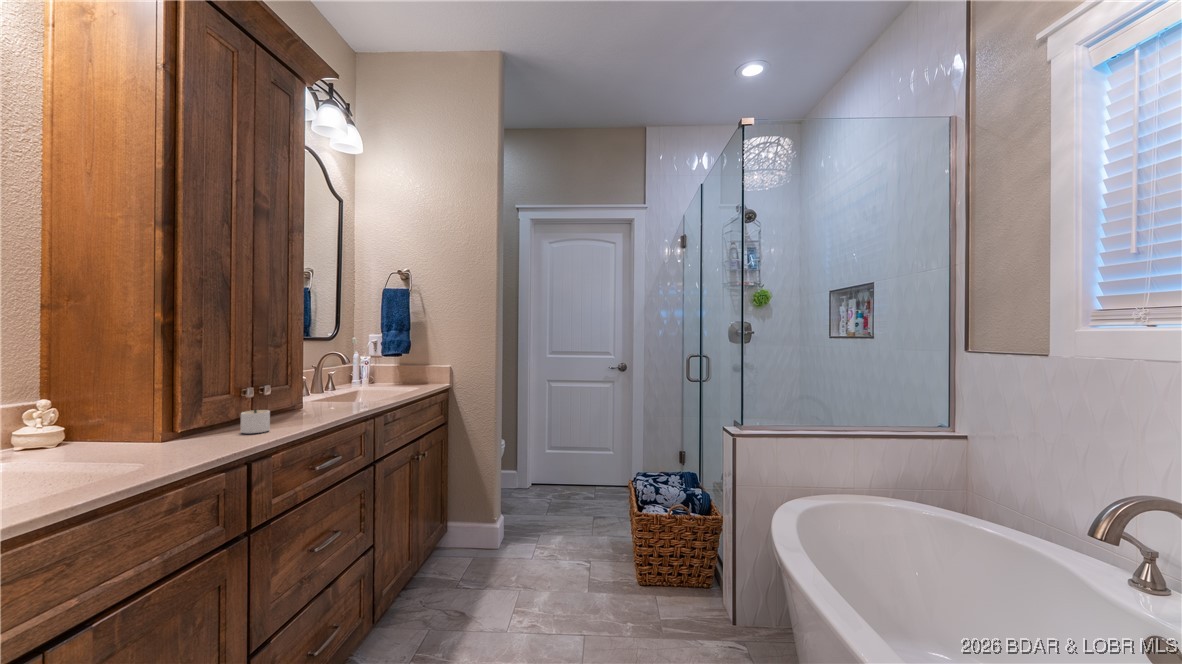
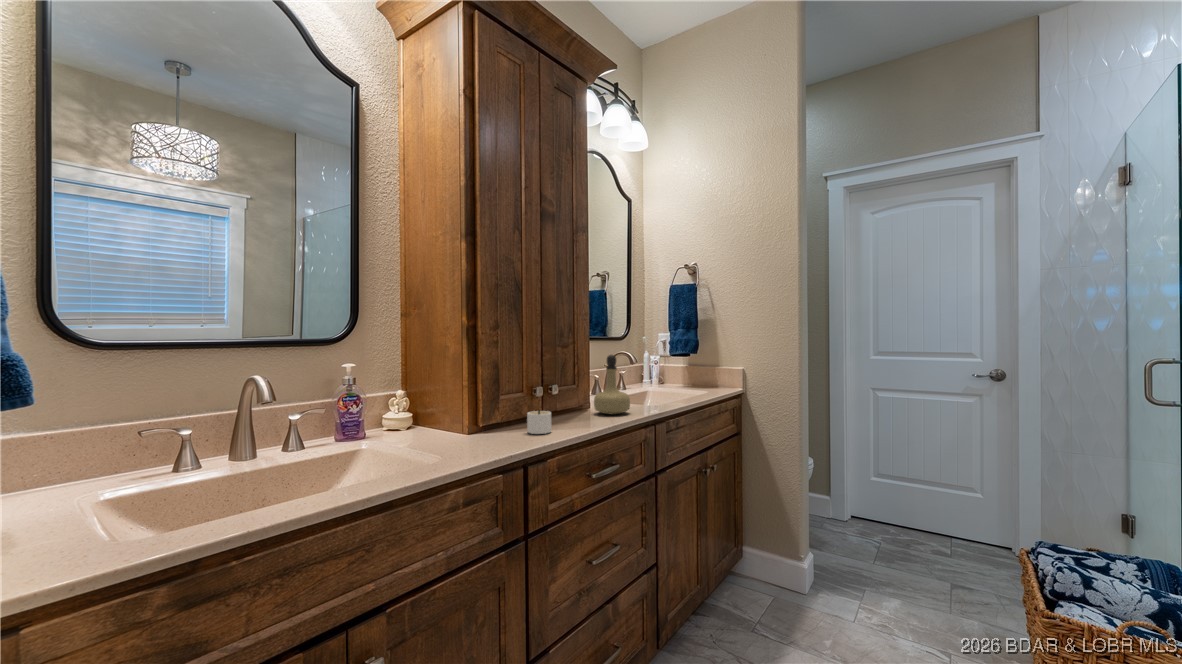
perfume bottle: none [309,354,349,411] -> present [594,355,630,415]

